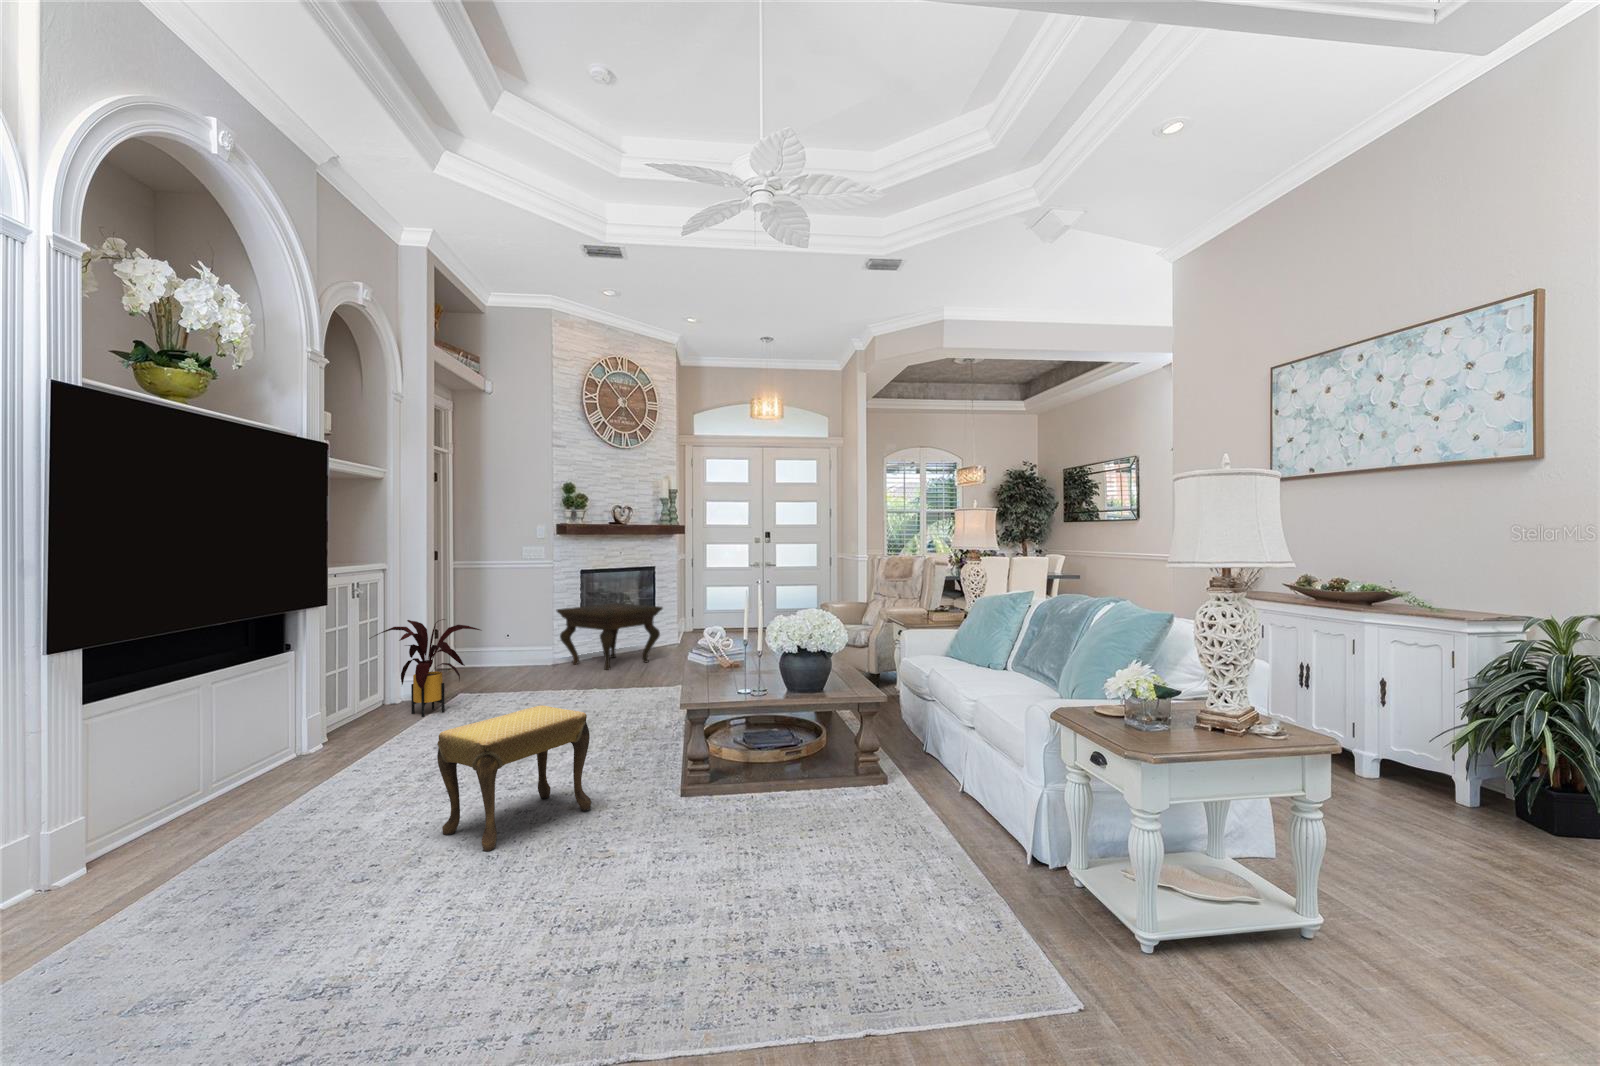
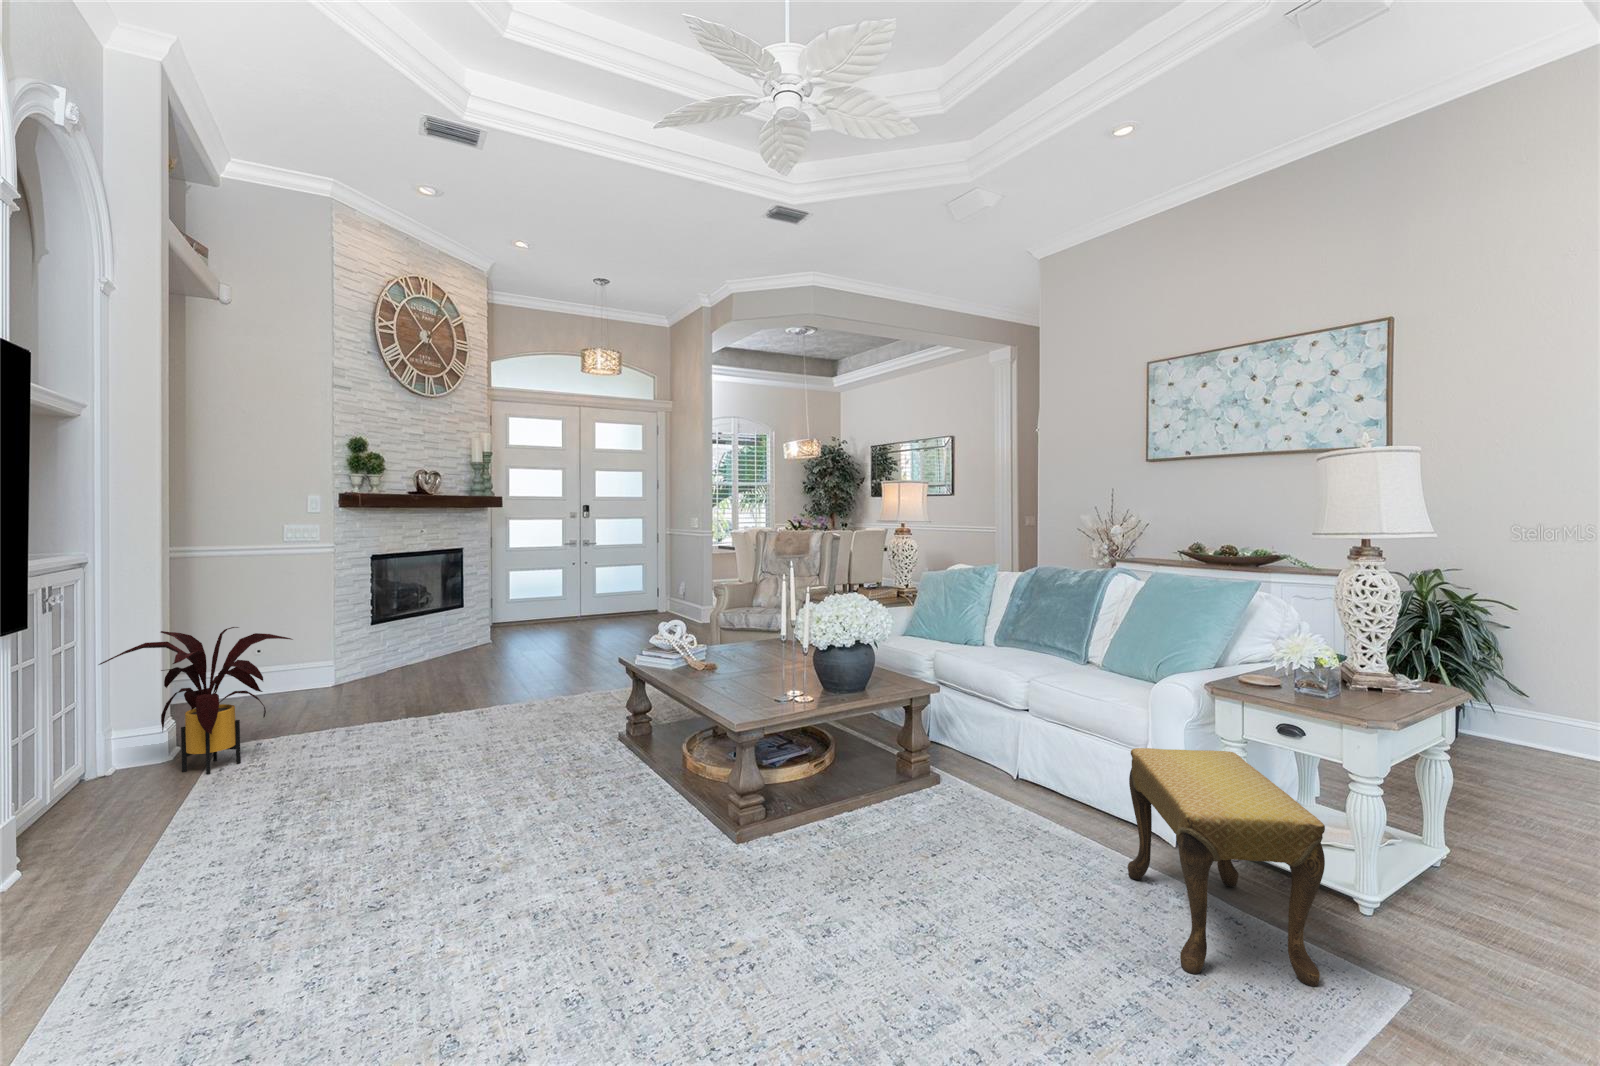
side table: present [557,603,662,670] -> none [348,593,496,678]
footstool: present [437,705,591,851] -> present [1128,748,1325,986]

